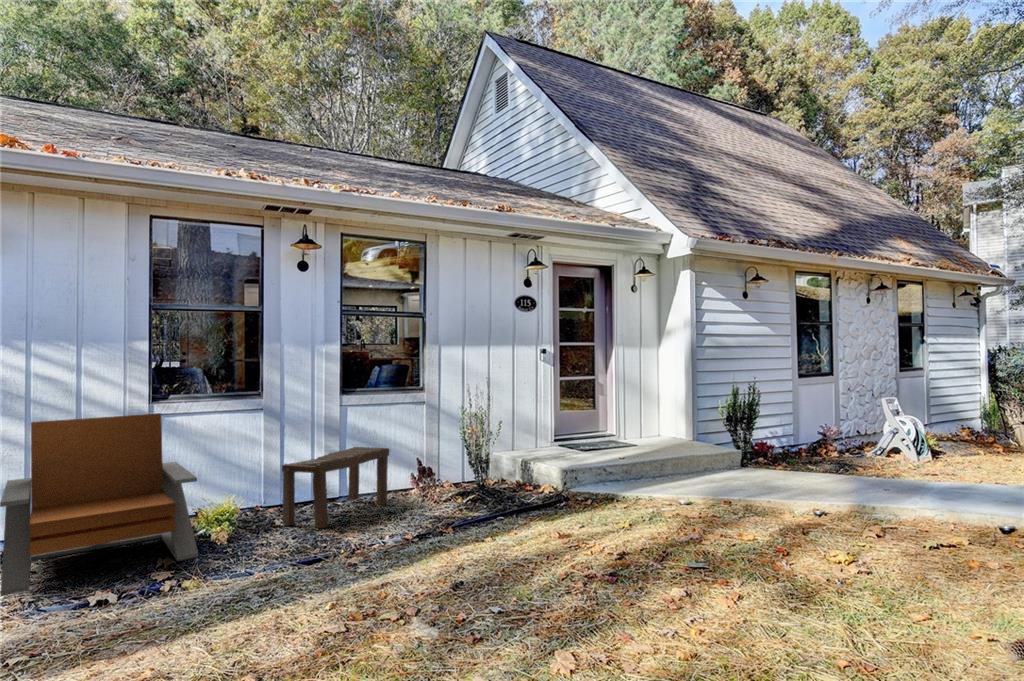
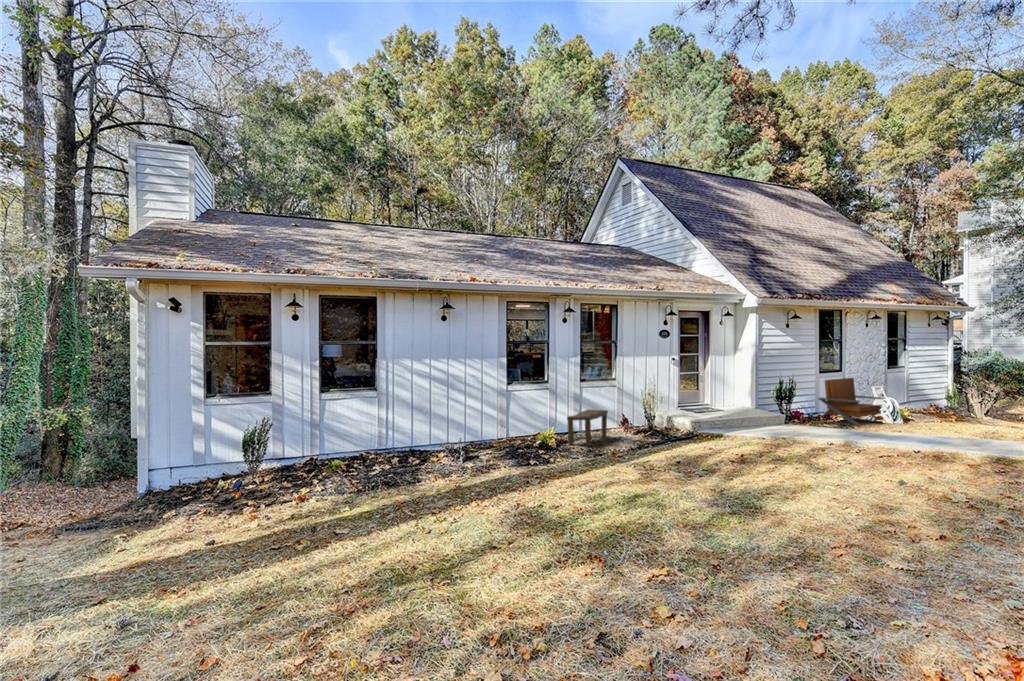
lounge chair: present [0,413,198,595] -> present [818,378,885,426]

